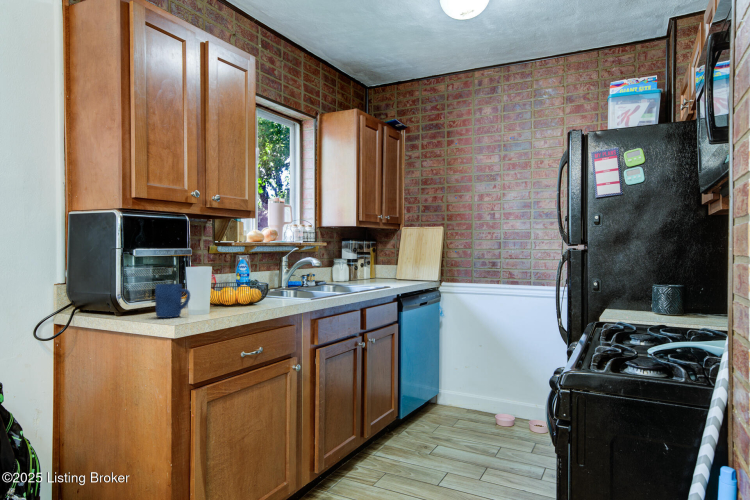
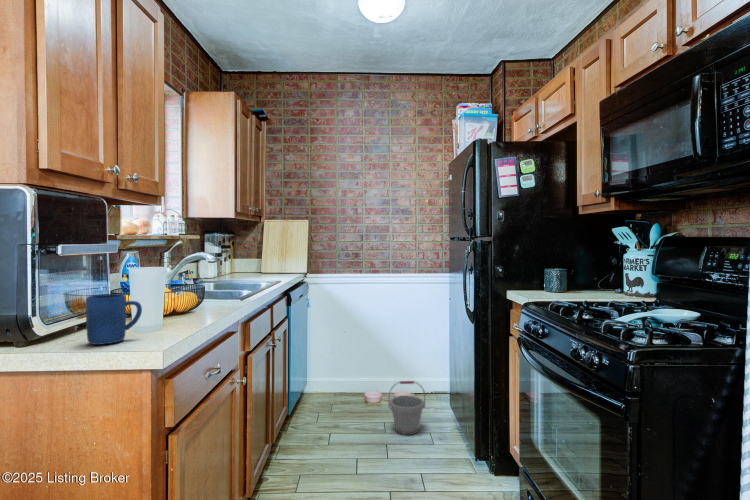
bucket: none [496,404,539,467] -> present [388,381,425,435]

